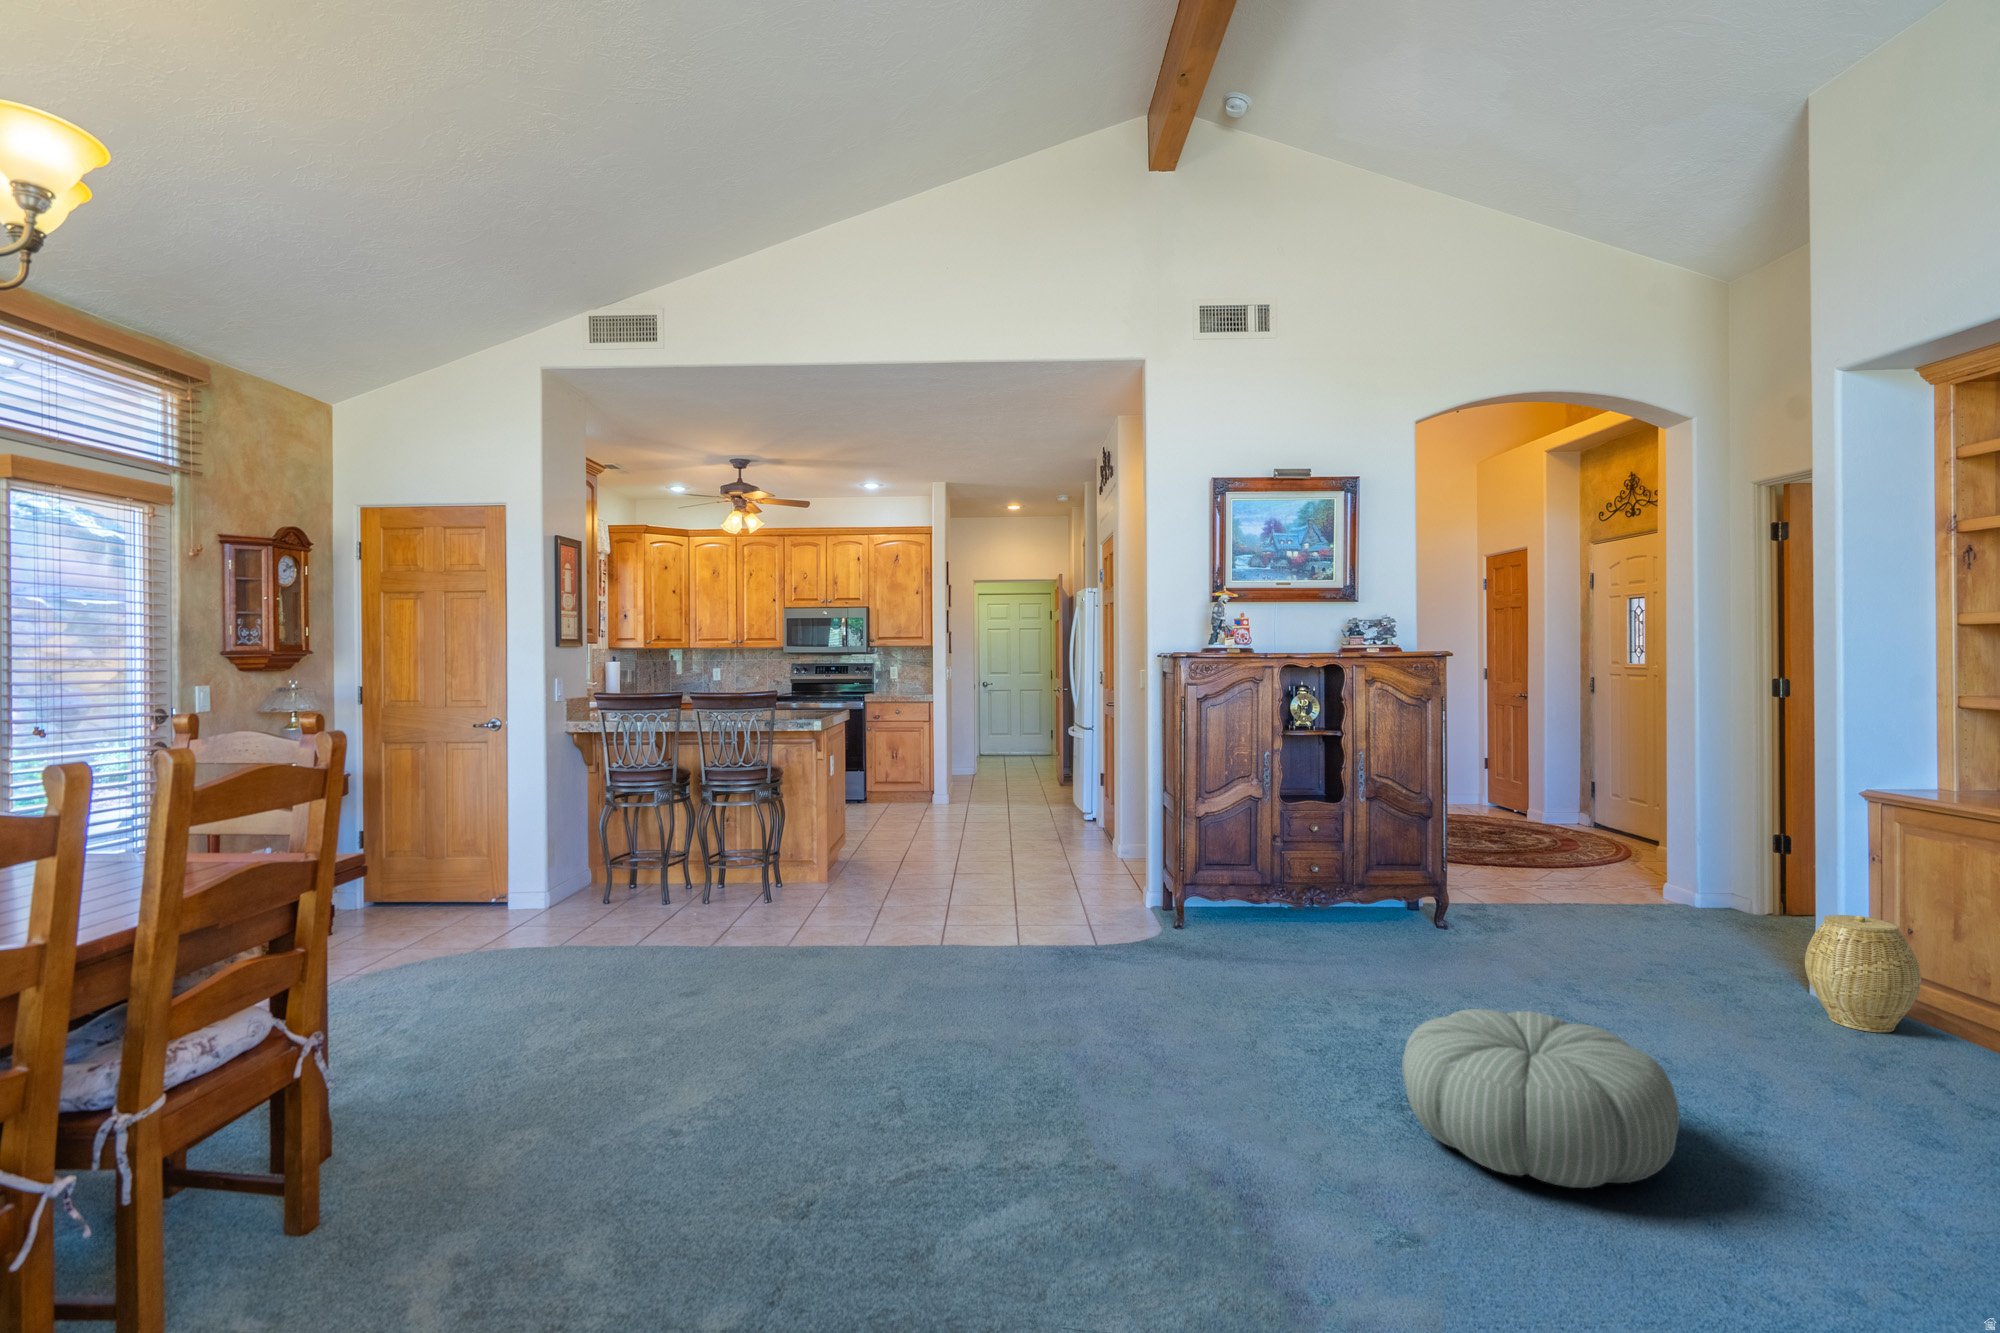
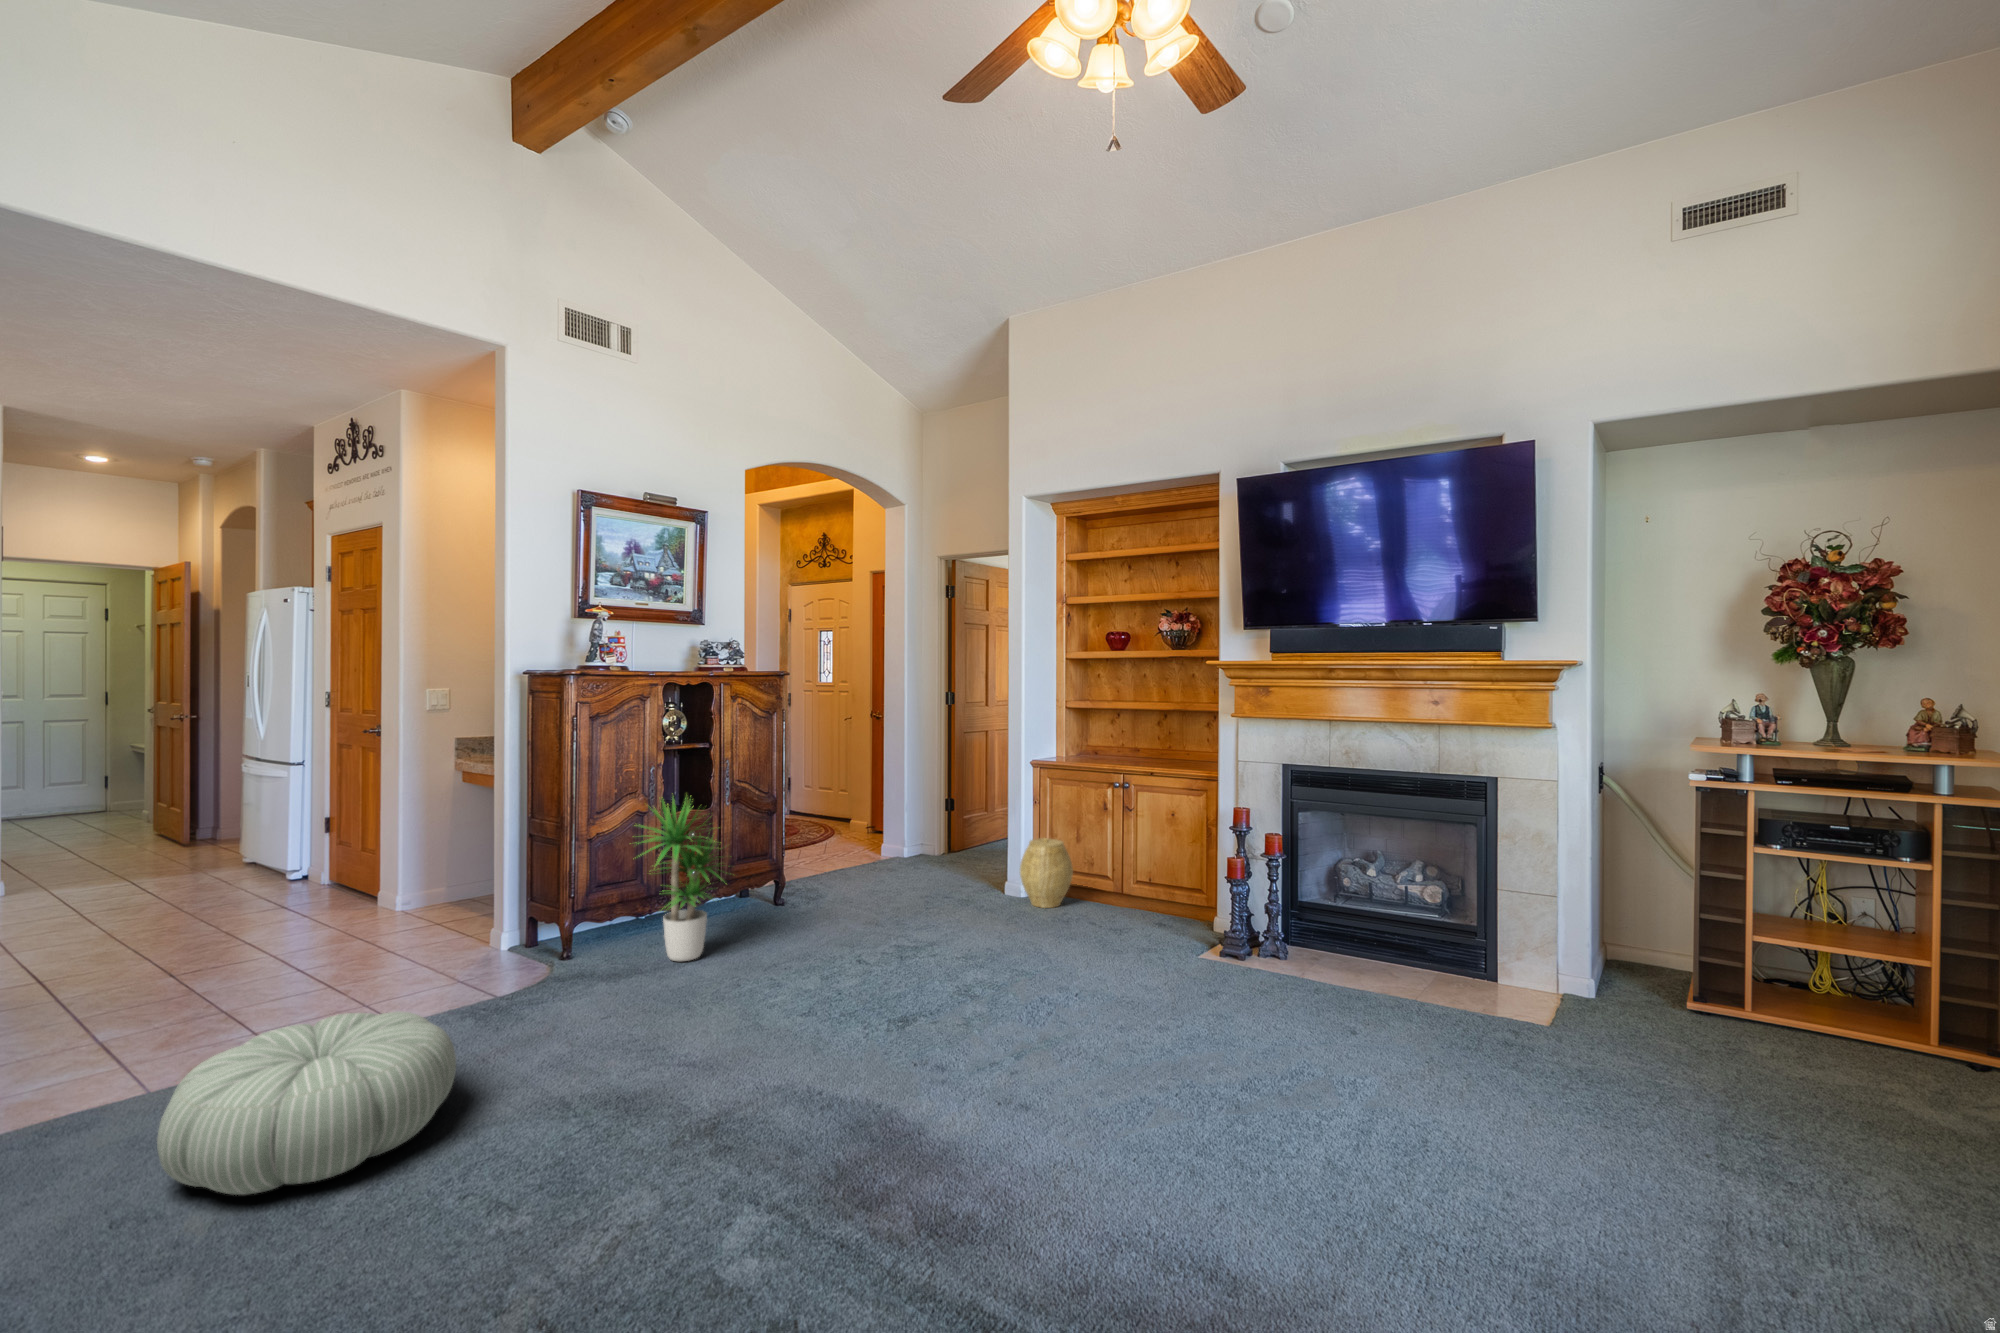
potted plant: none [1225,778,1344,957] -> present [638,798,721,961]
pouf: present [1402,1009,1679,1188] -> present [157,1011,456,1195]

